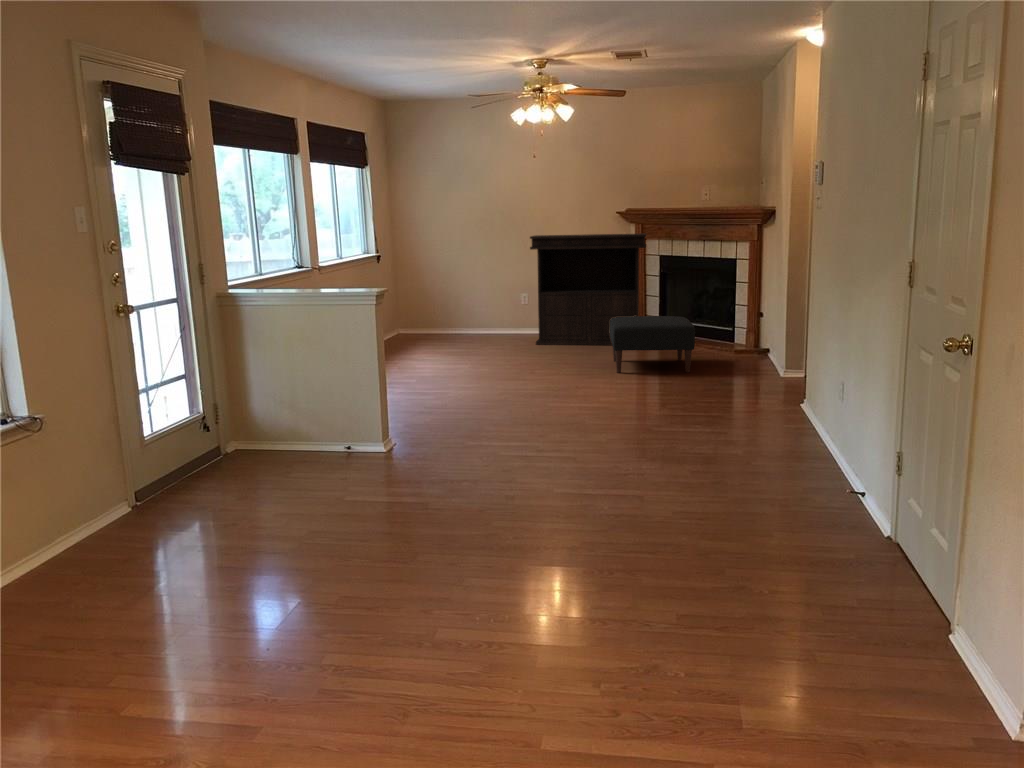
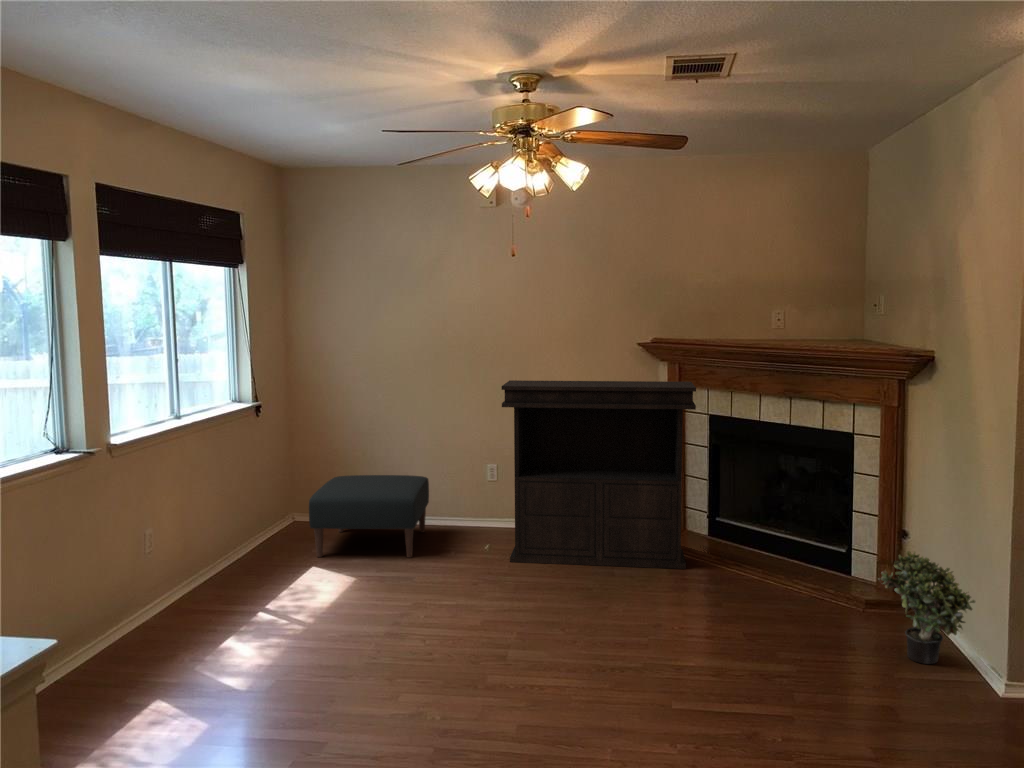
potted plant: none [727,313,772,368] -> present [878,551,975,664]
ottoman: present [610,316,695,373] -> present [309,475,429,558]

